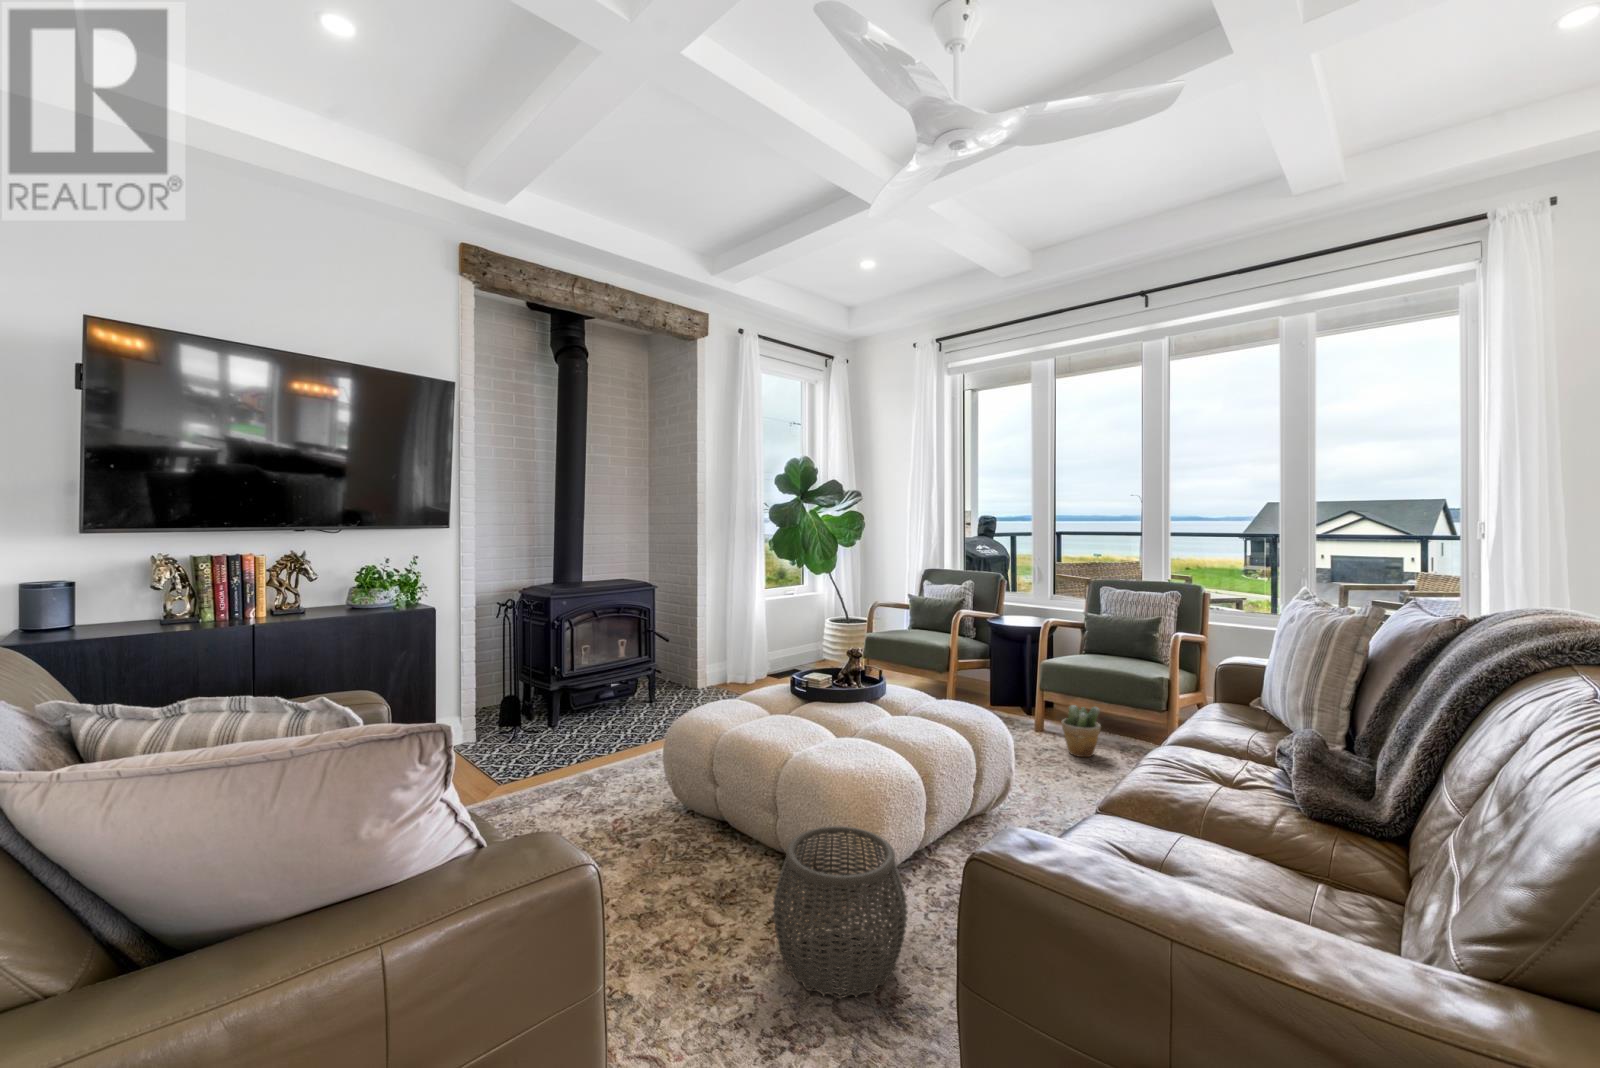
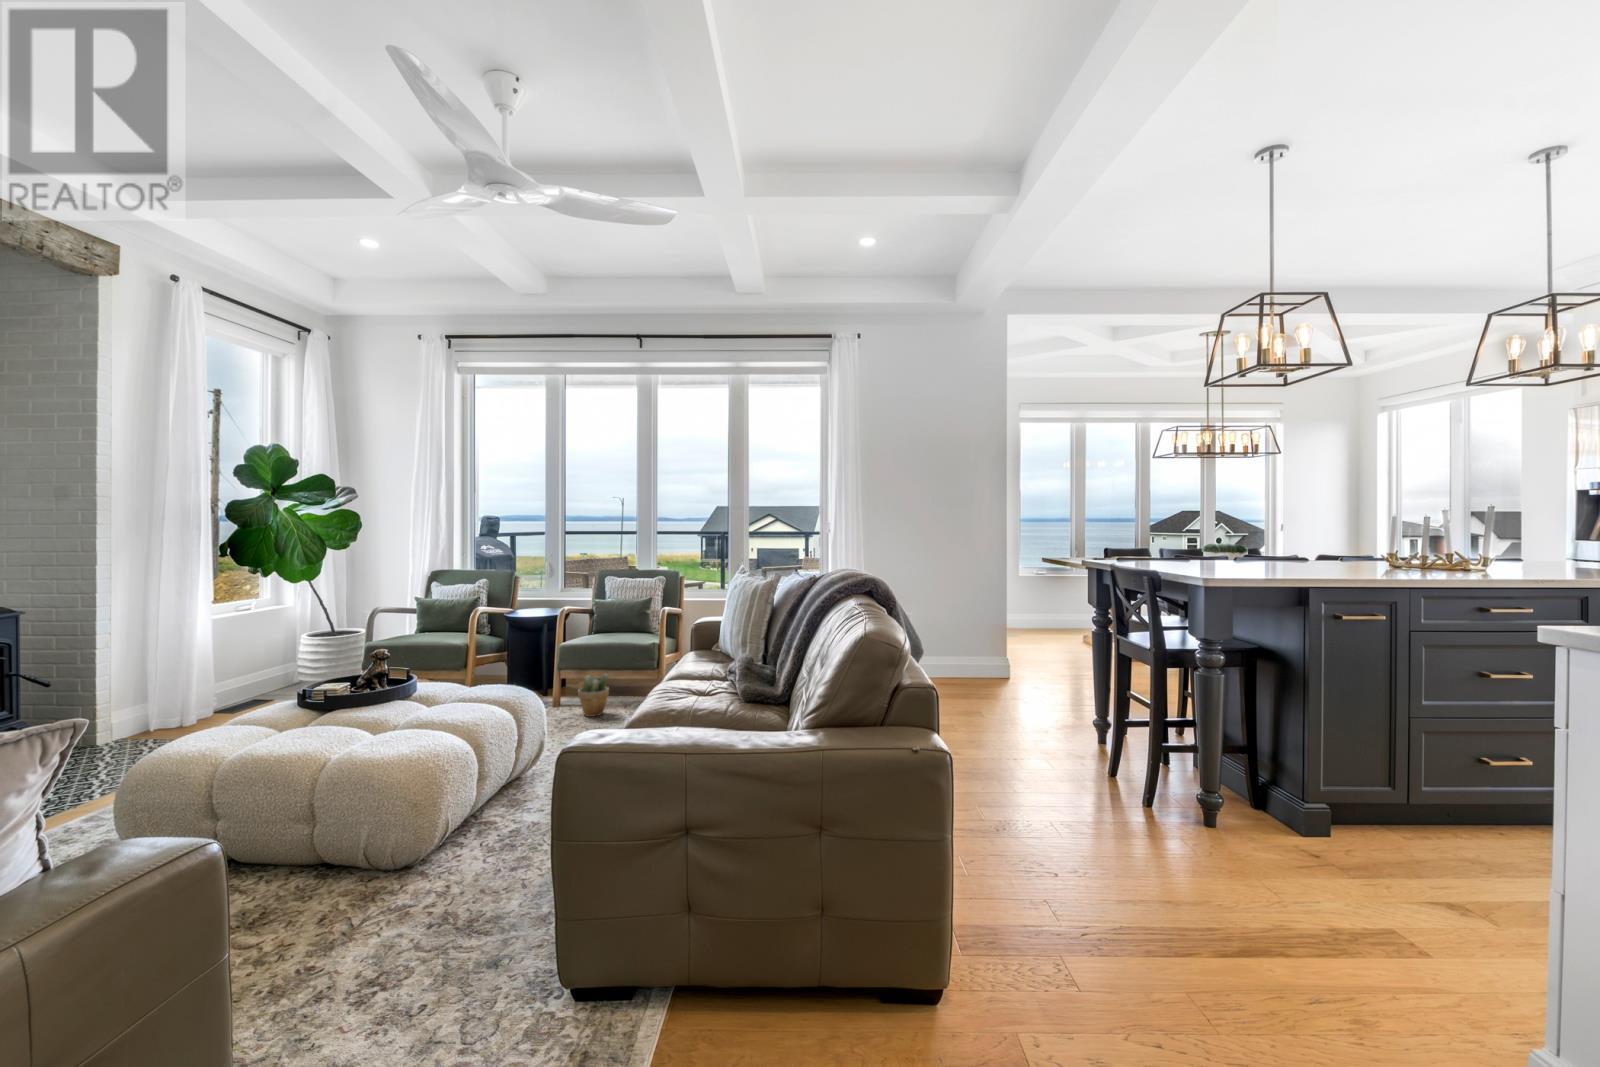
woven basket: present [773,826,908,999] -> none [335,797,479,951]

